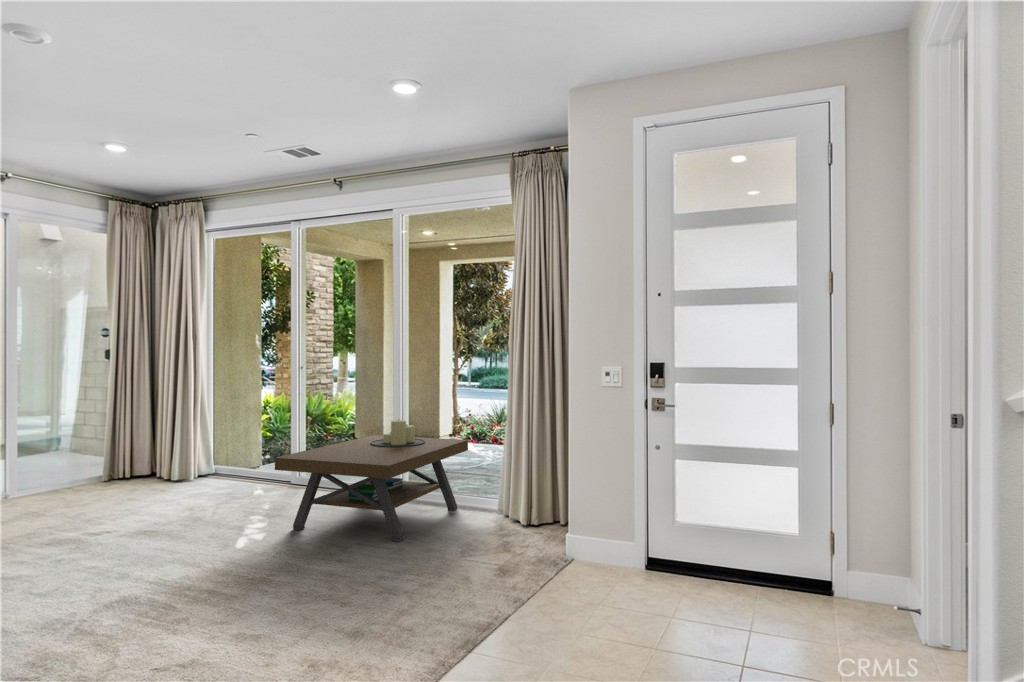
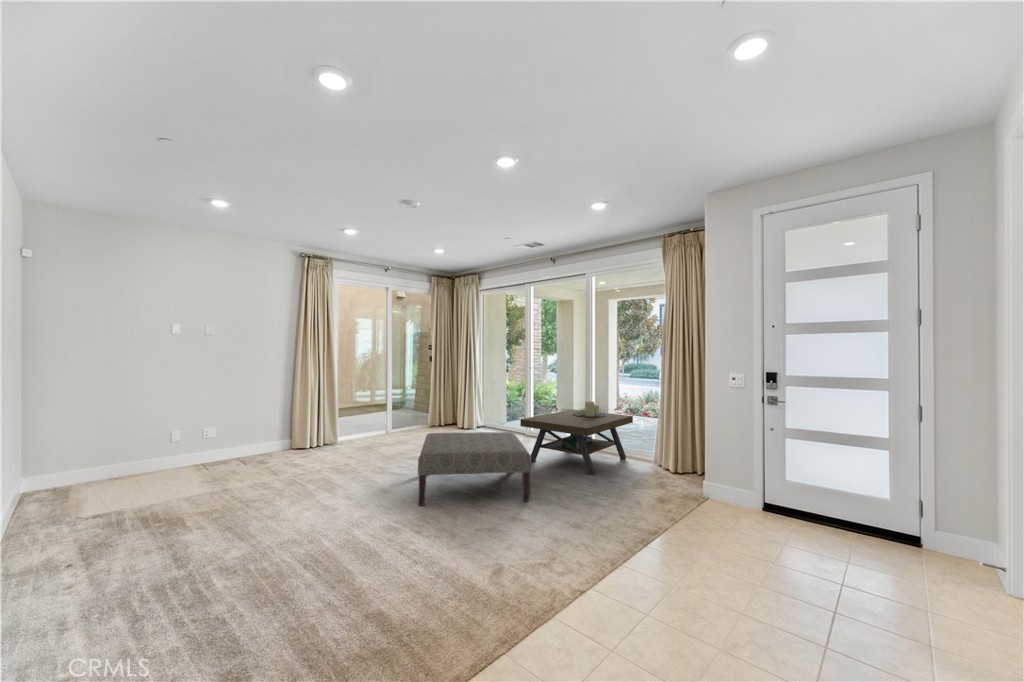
ottoman: none [39,483,280,643] -> present [418,432,531,505]

